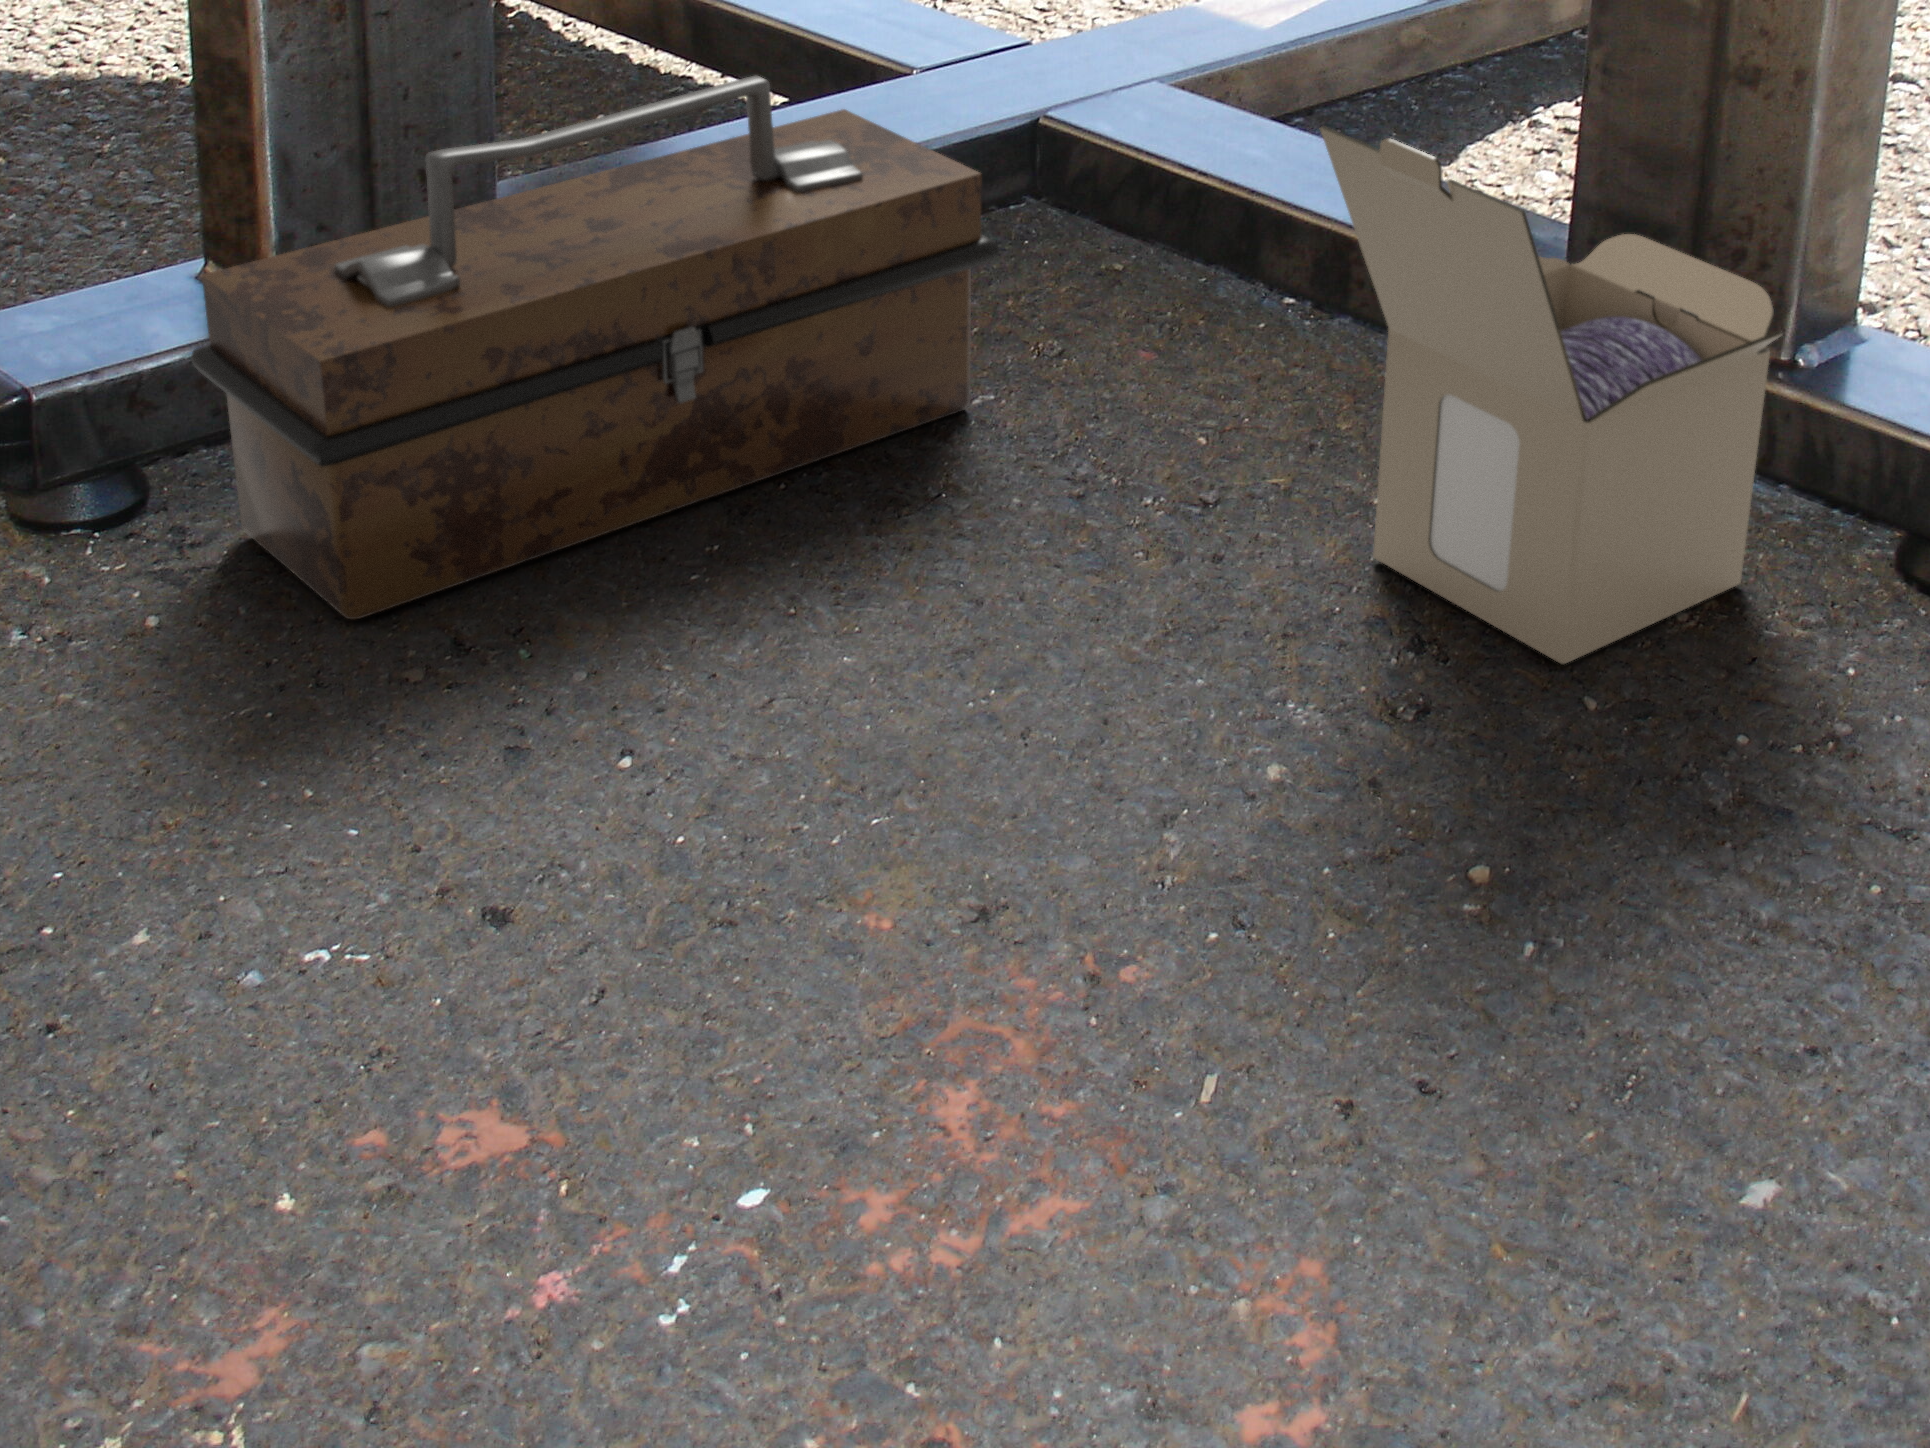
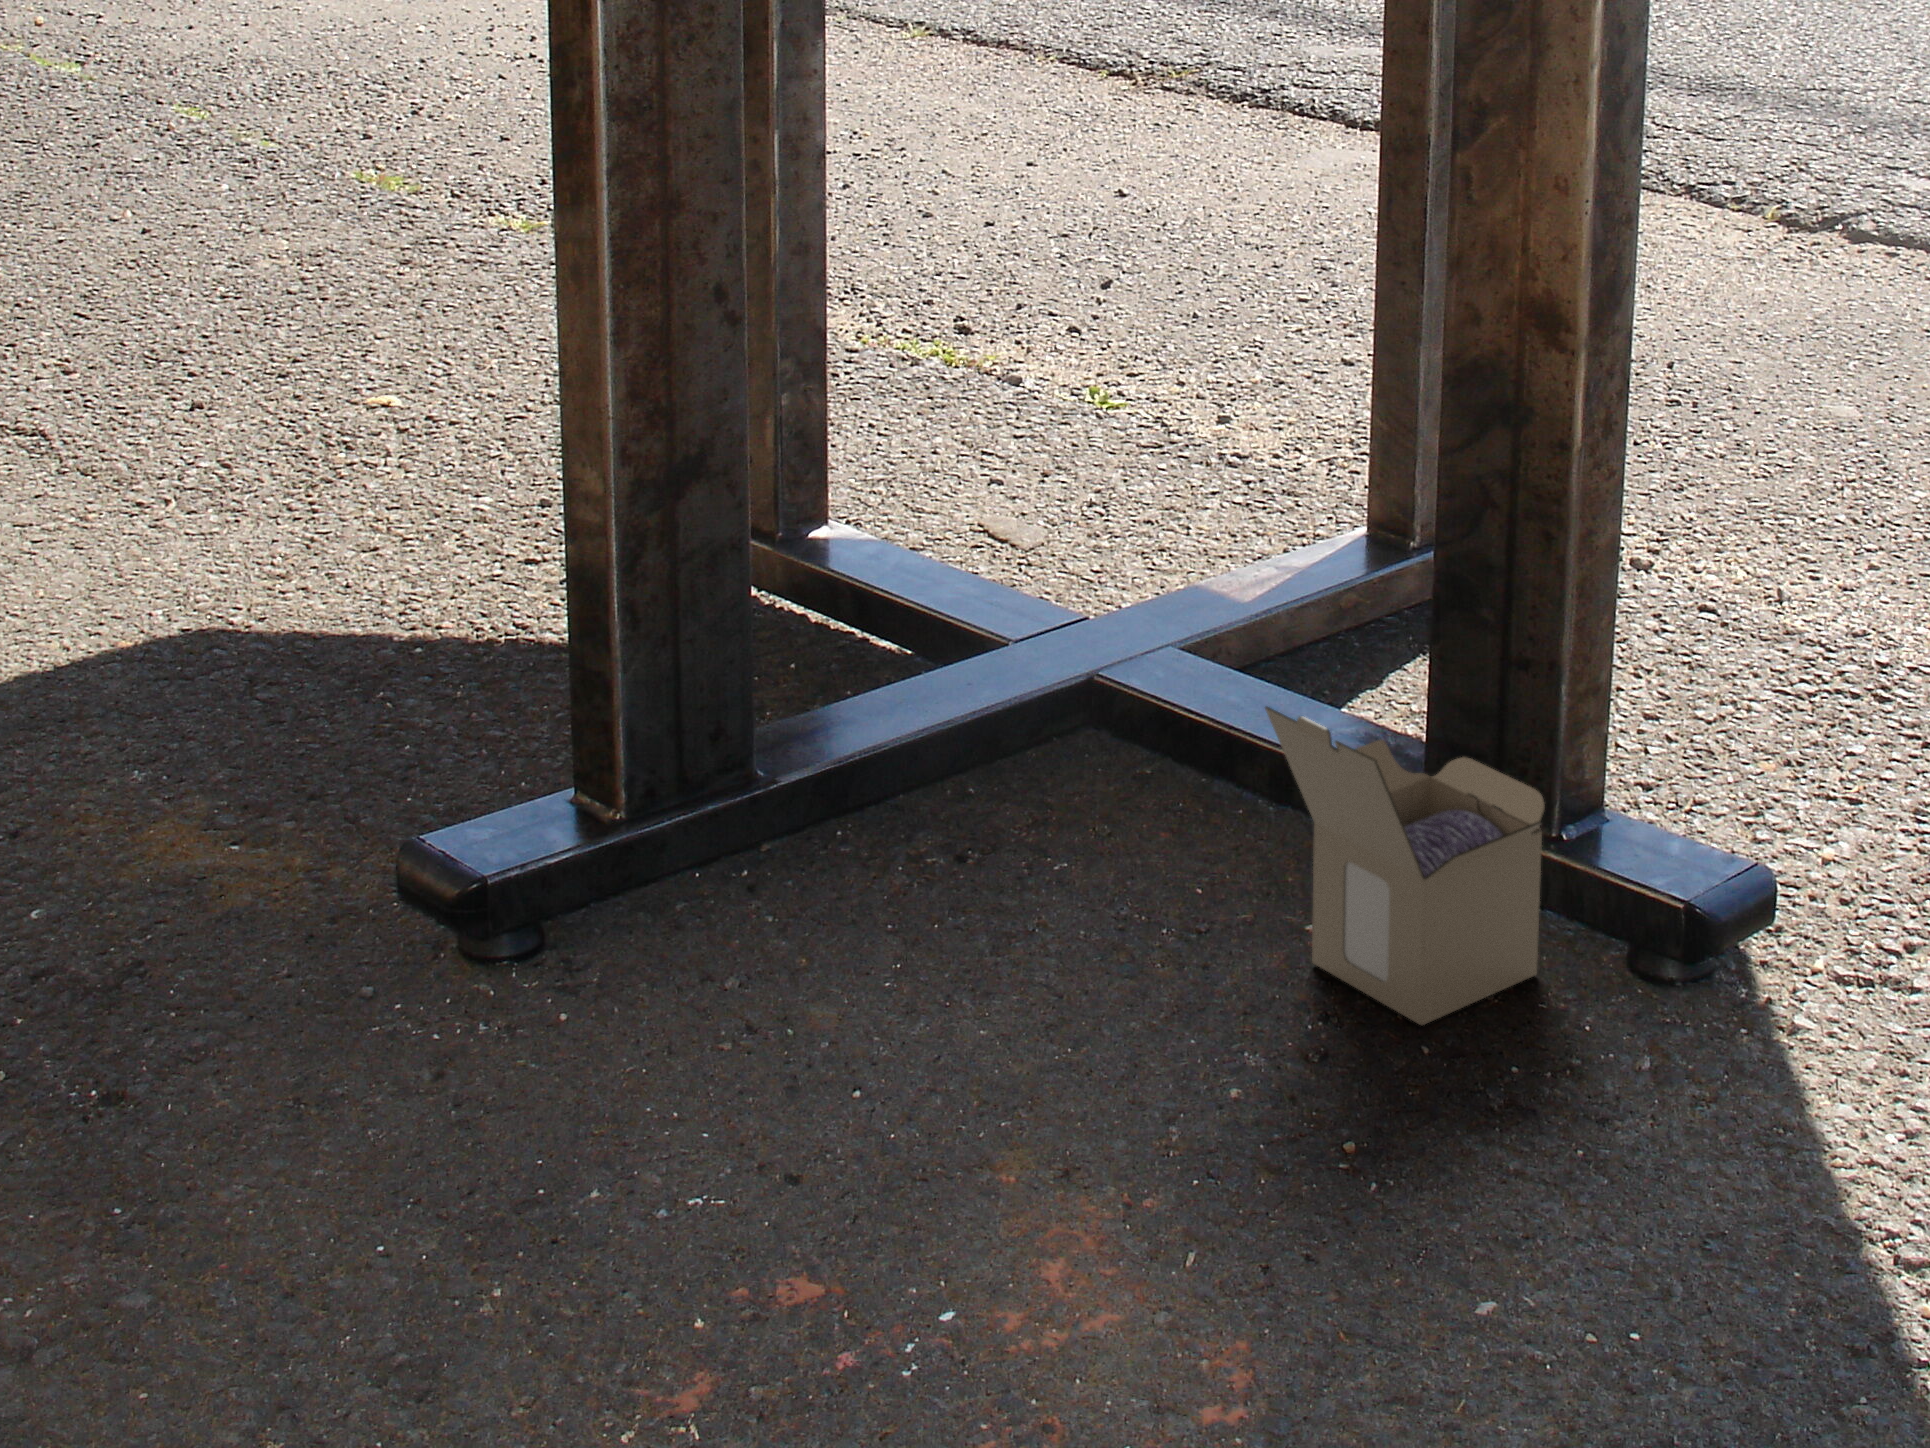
toolbox: present [191,75,999,619] -> none [590,667,1078,1013]

